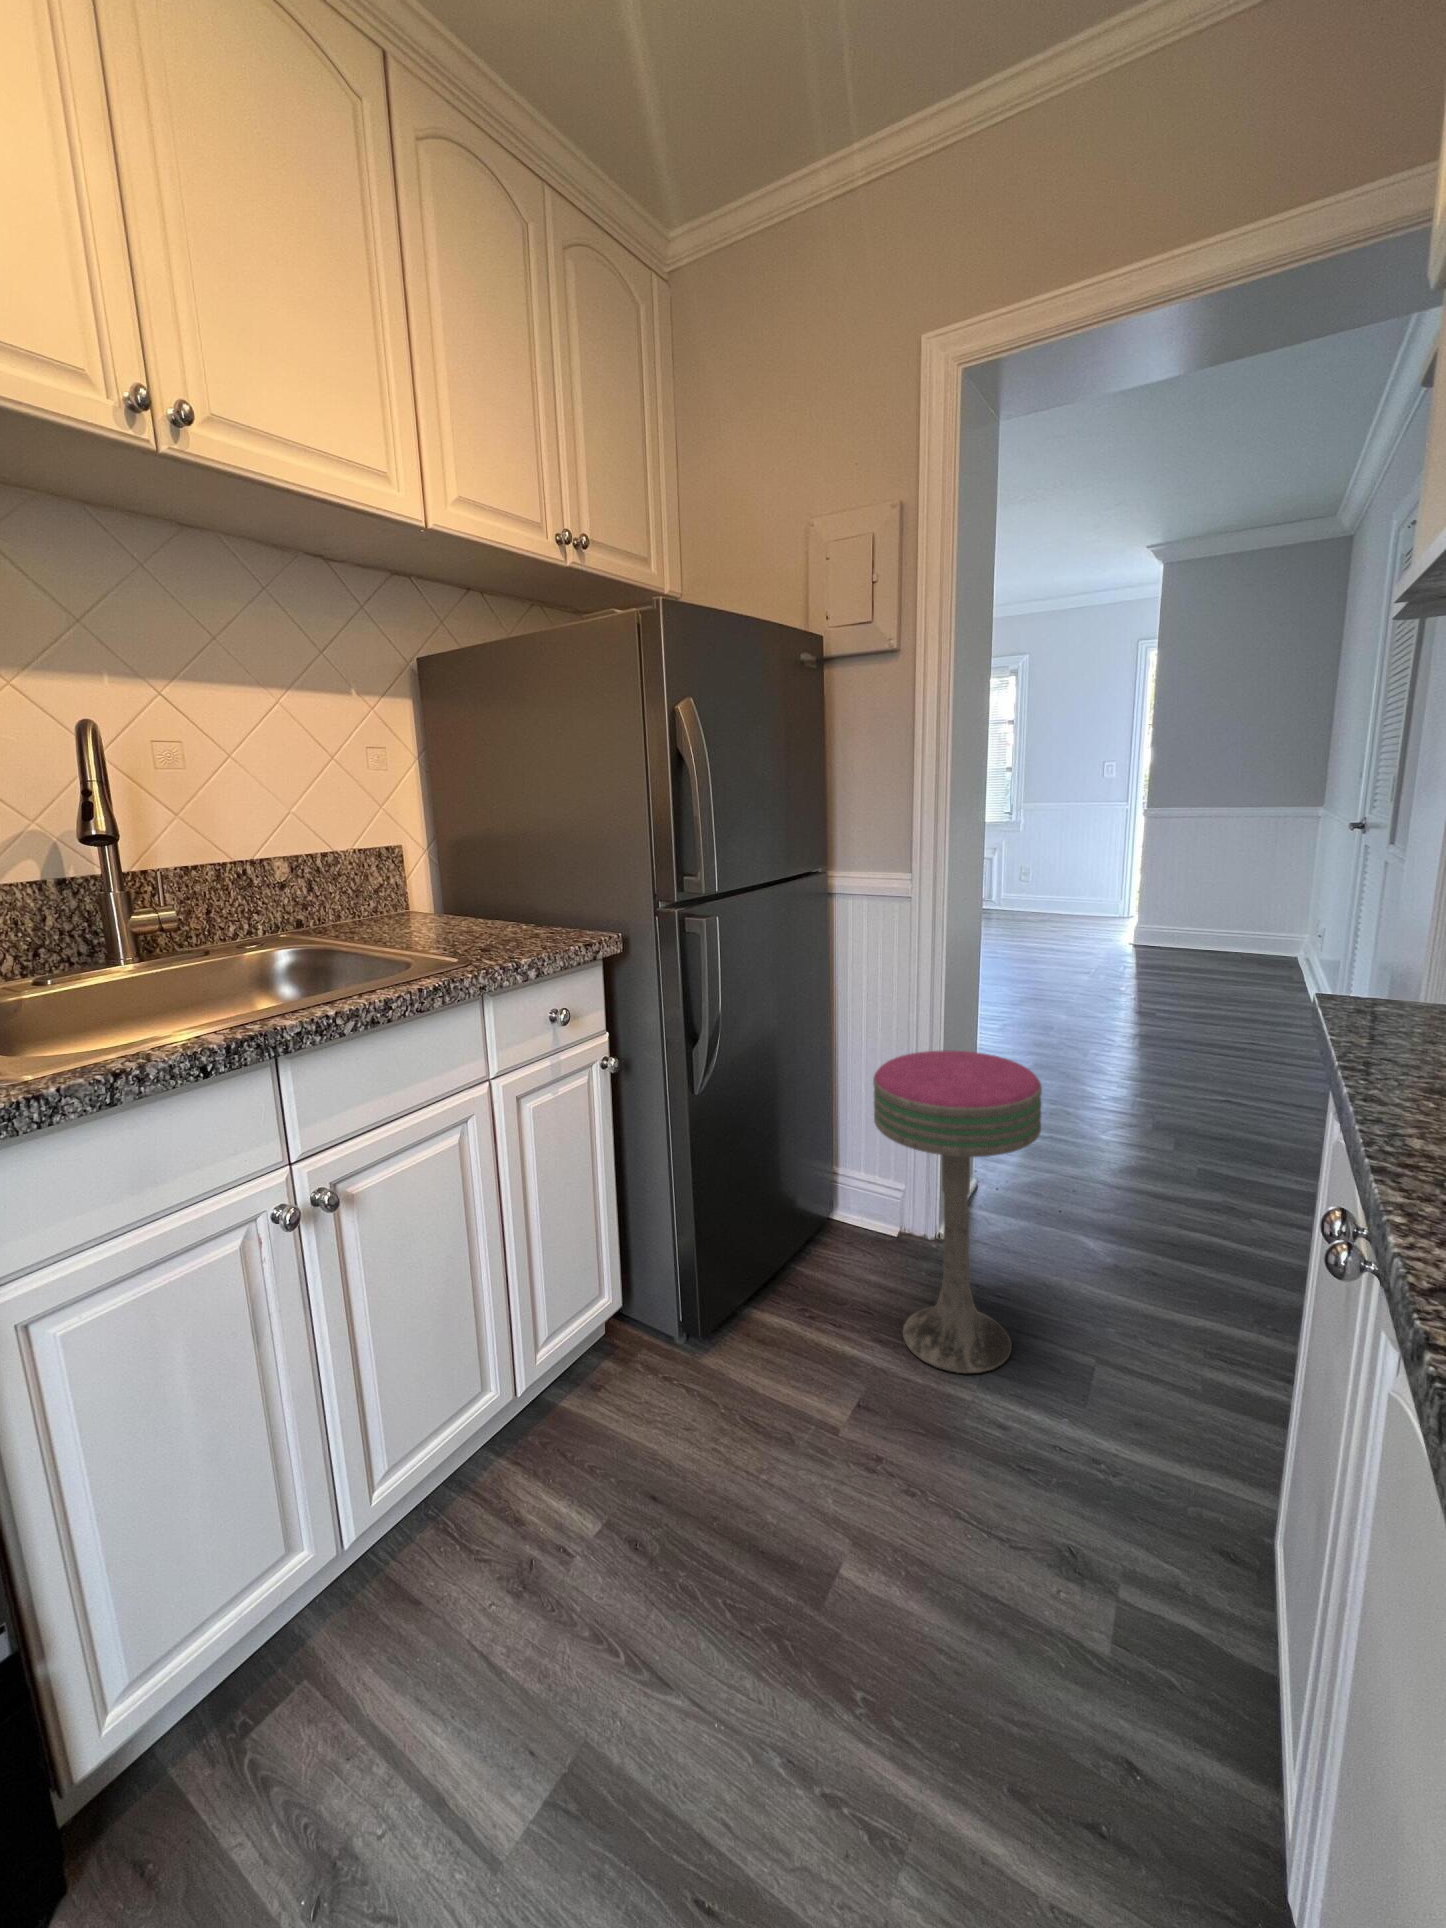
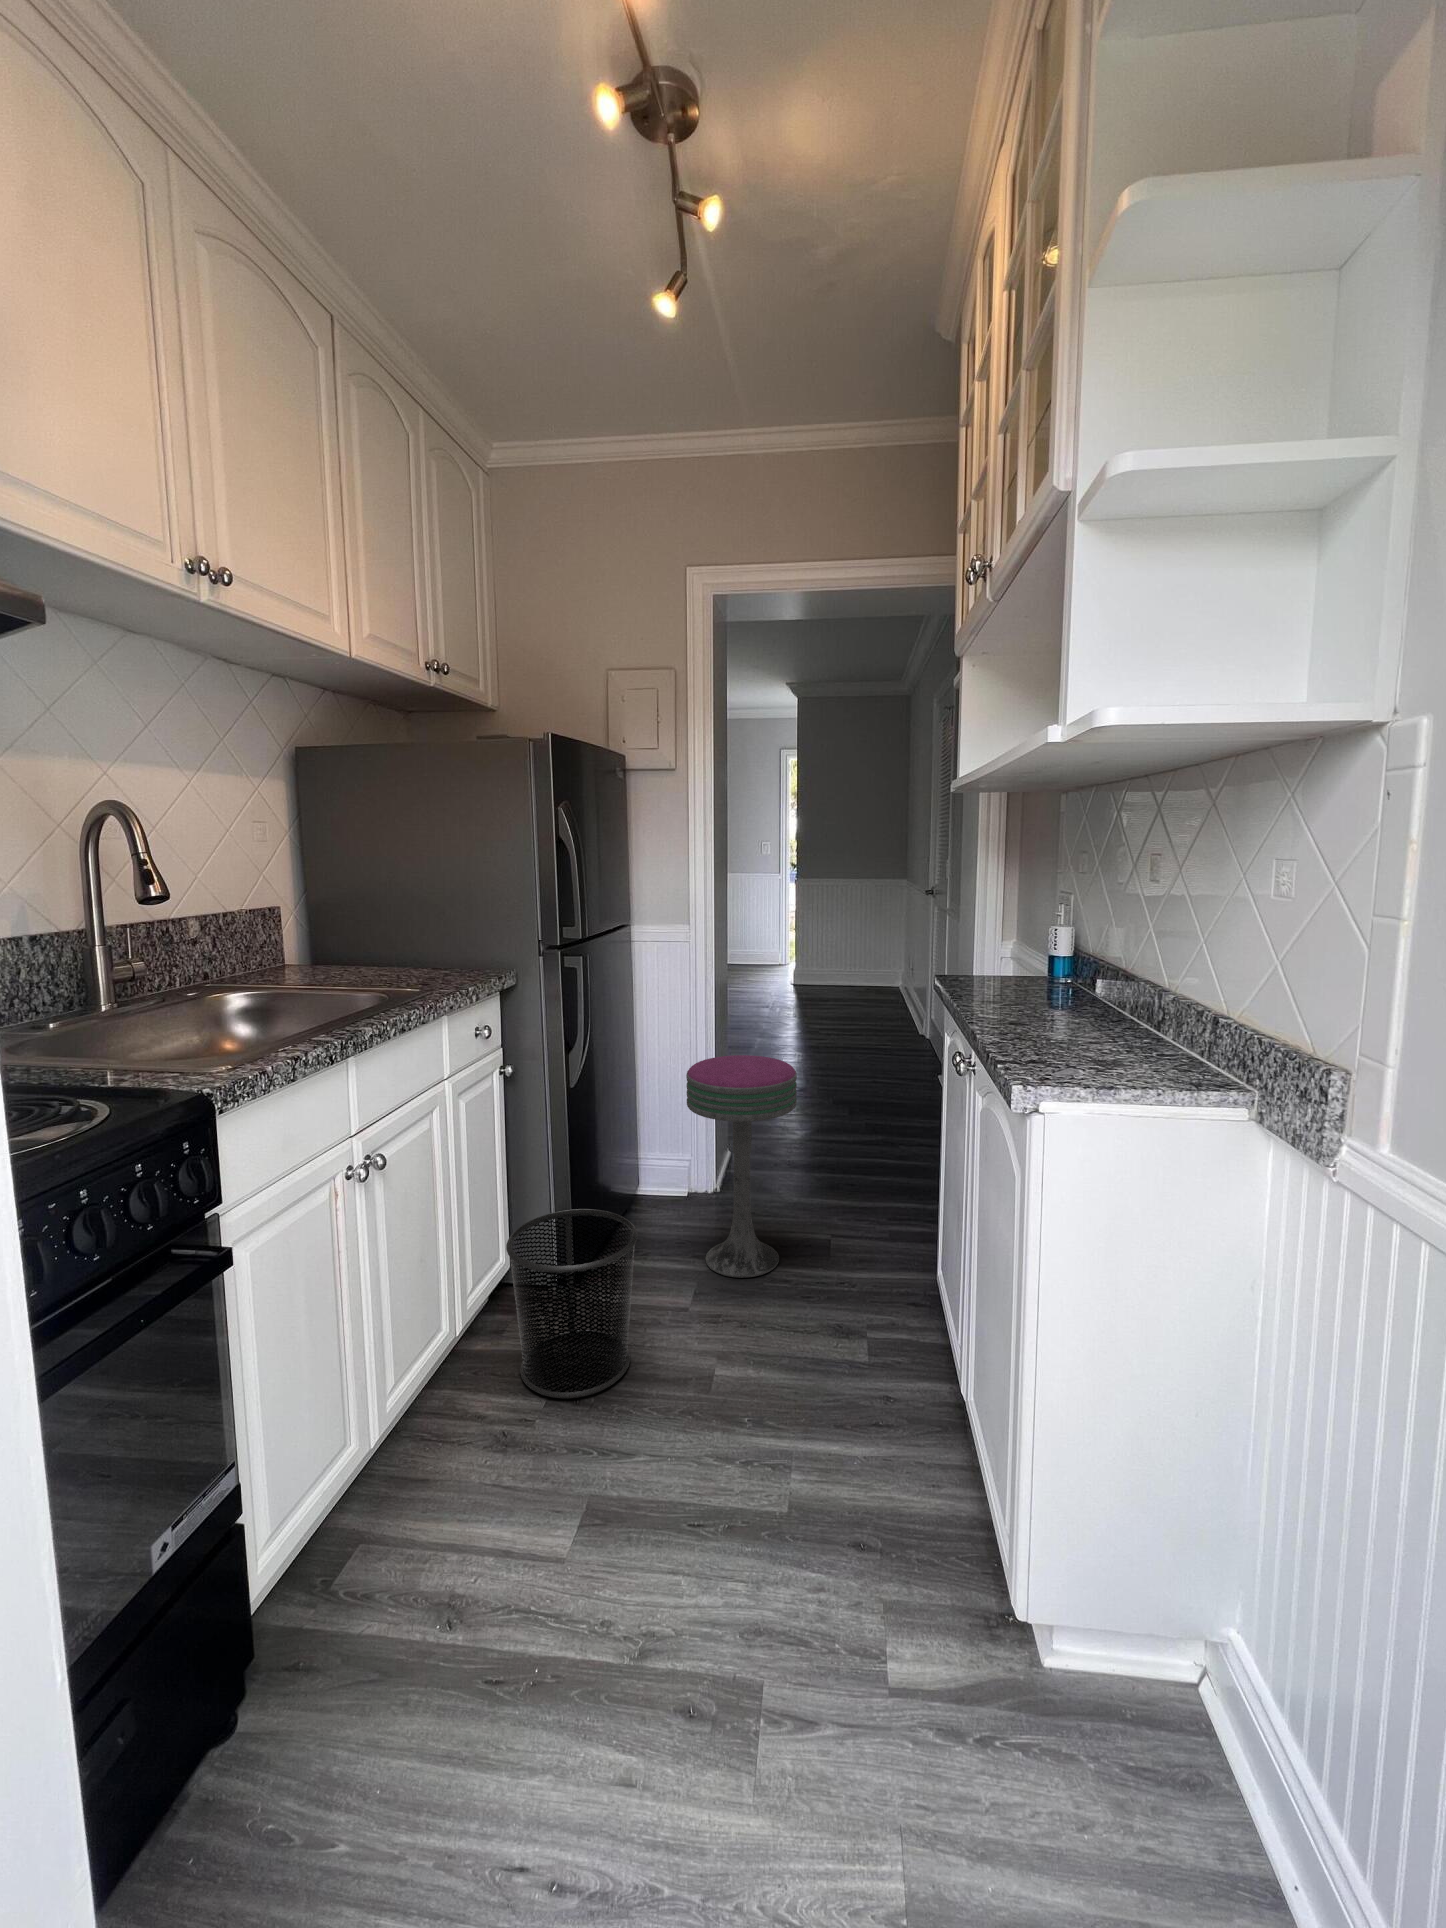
waste bin: none [581,1246,757,1514] -> present [506,1209,638,1398]

